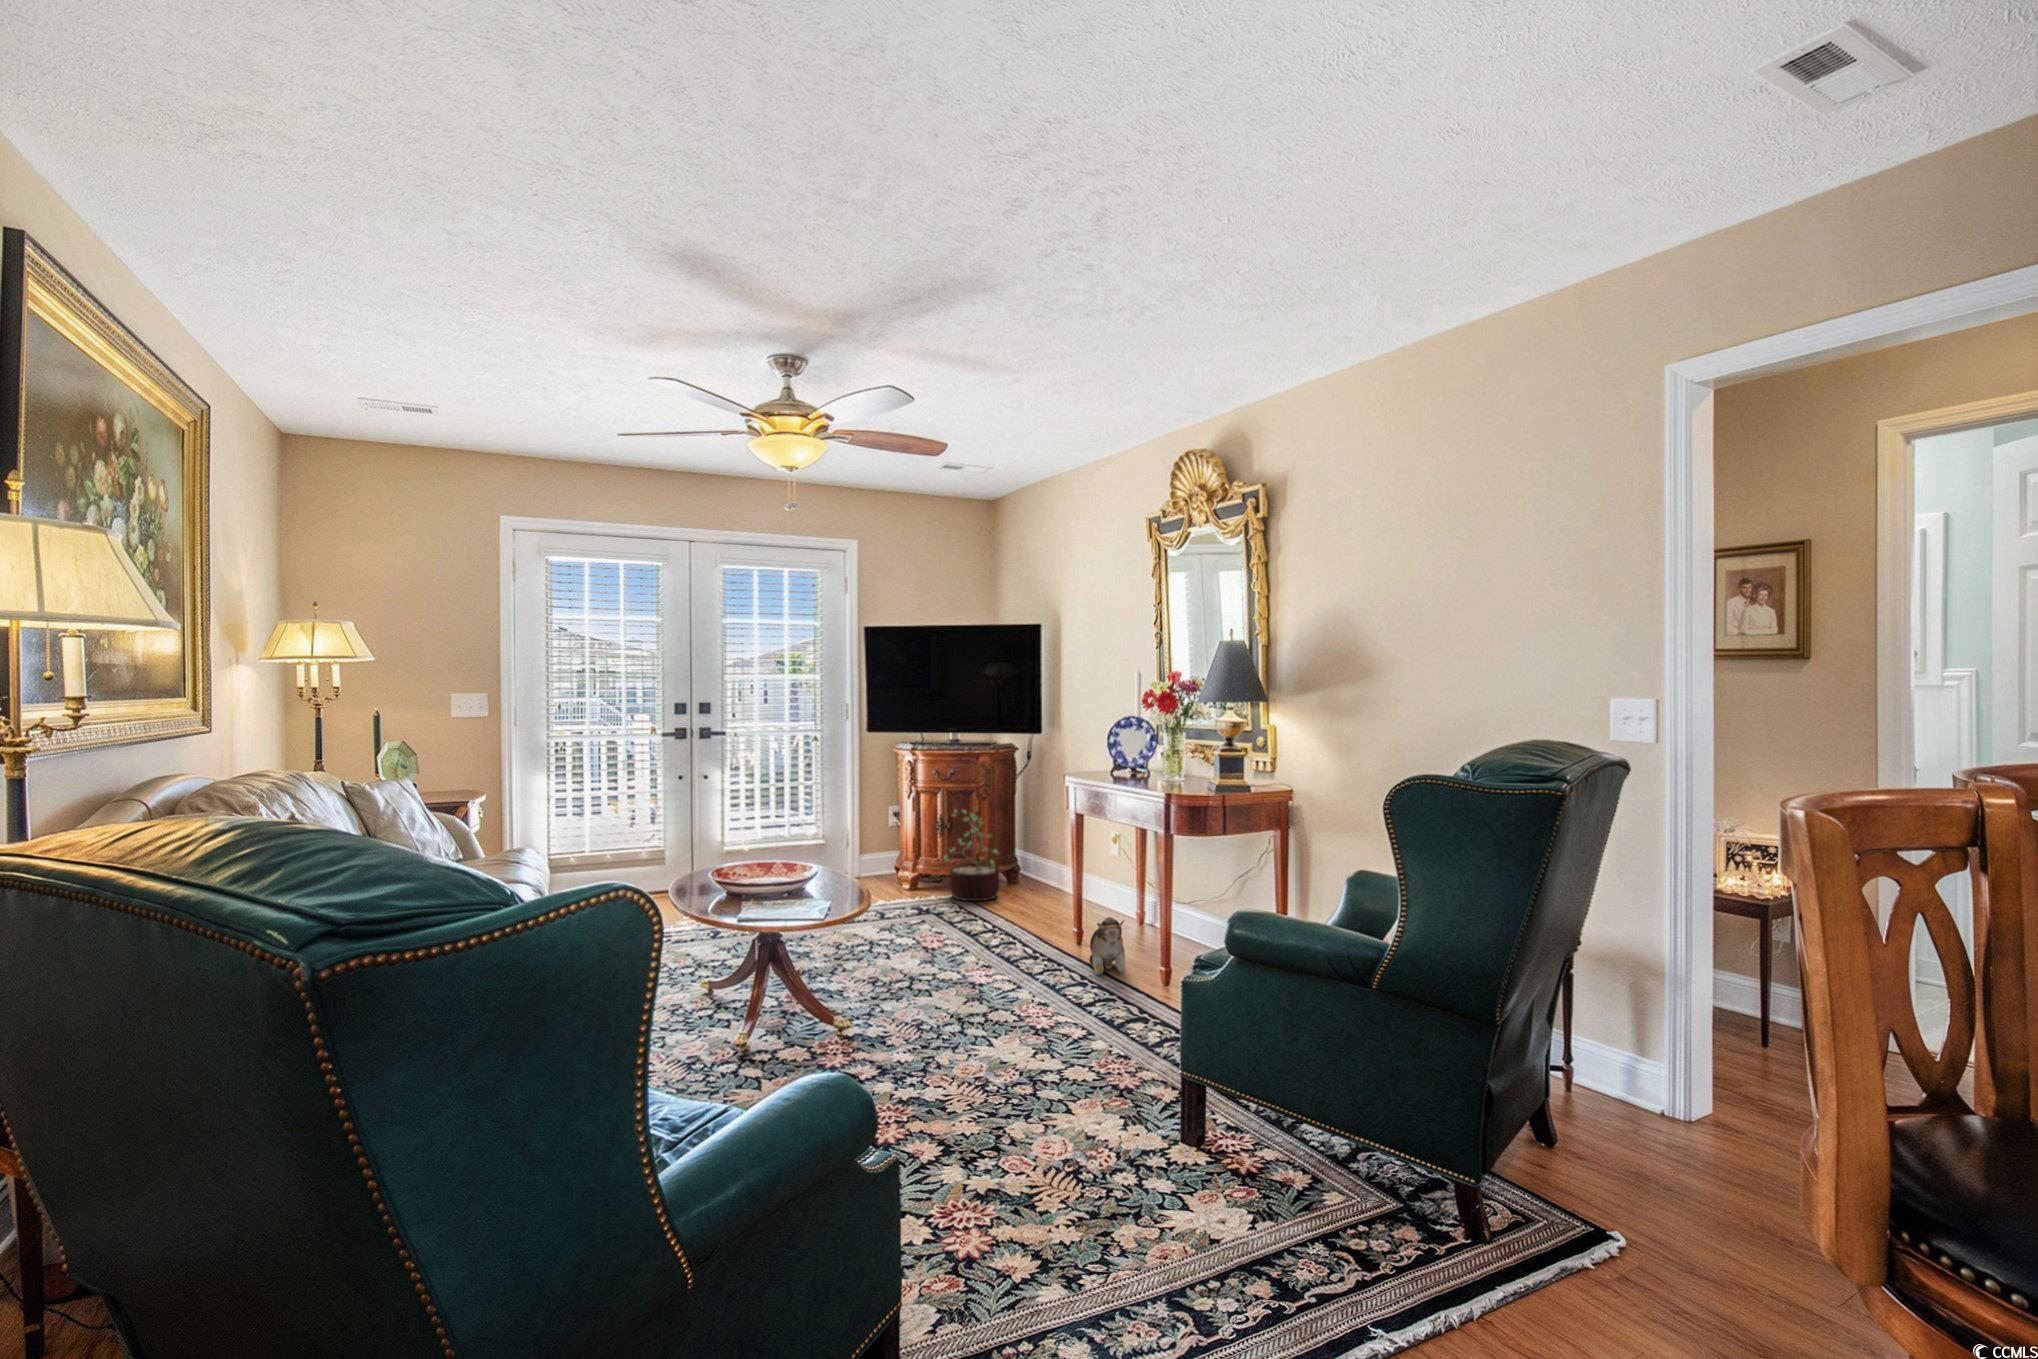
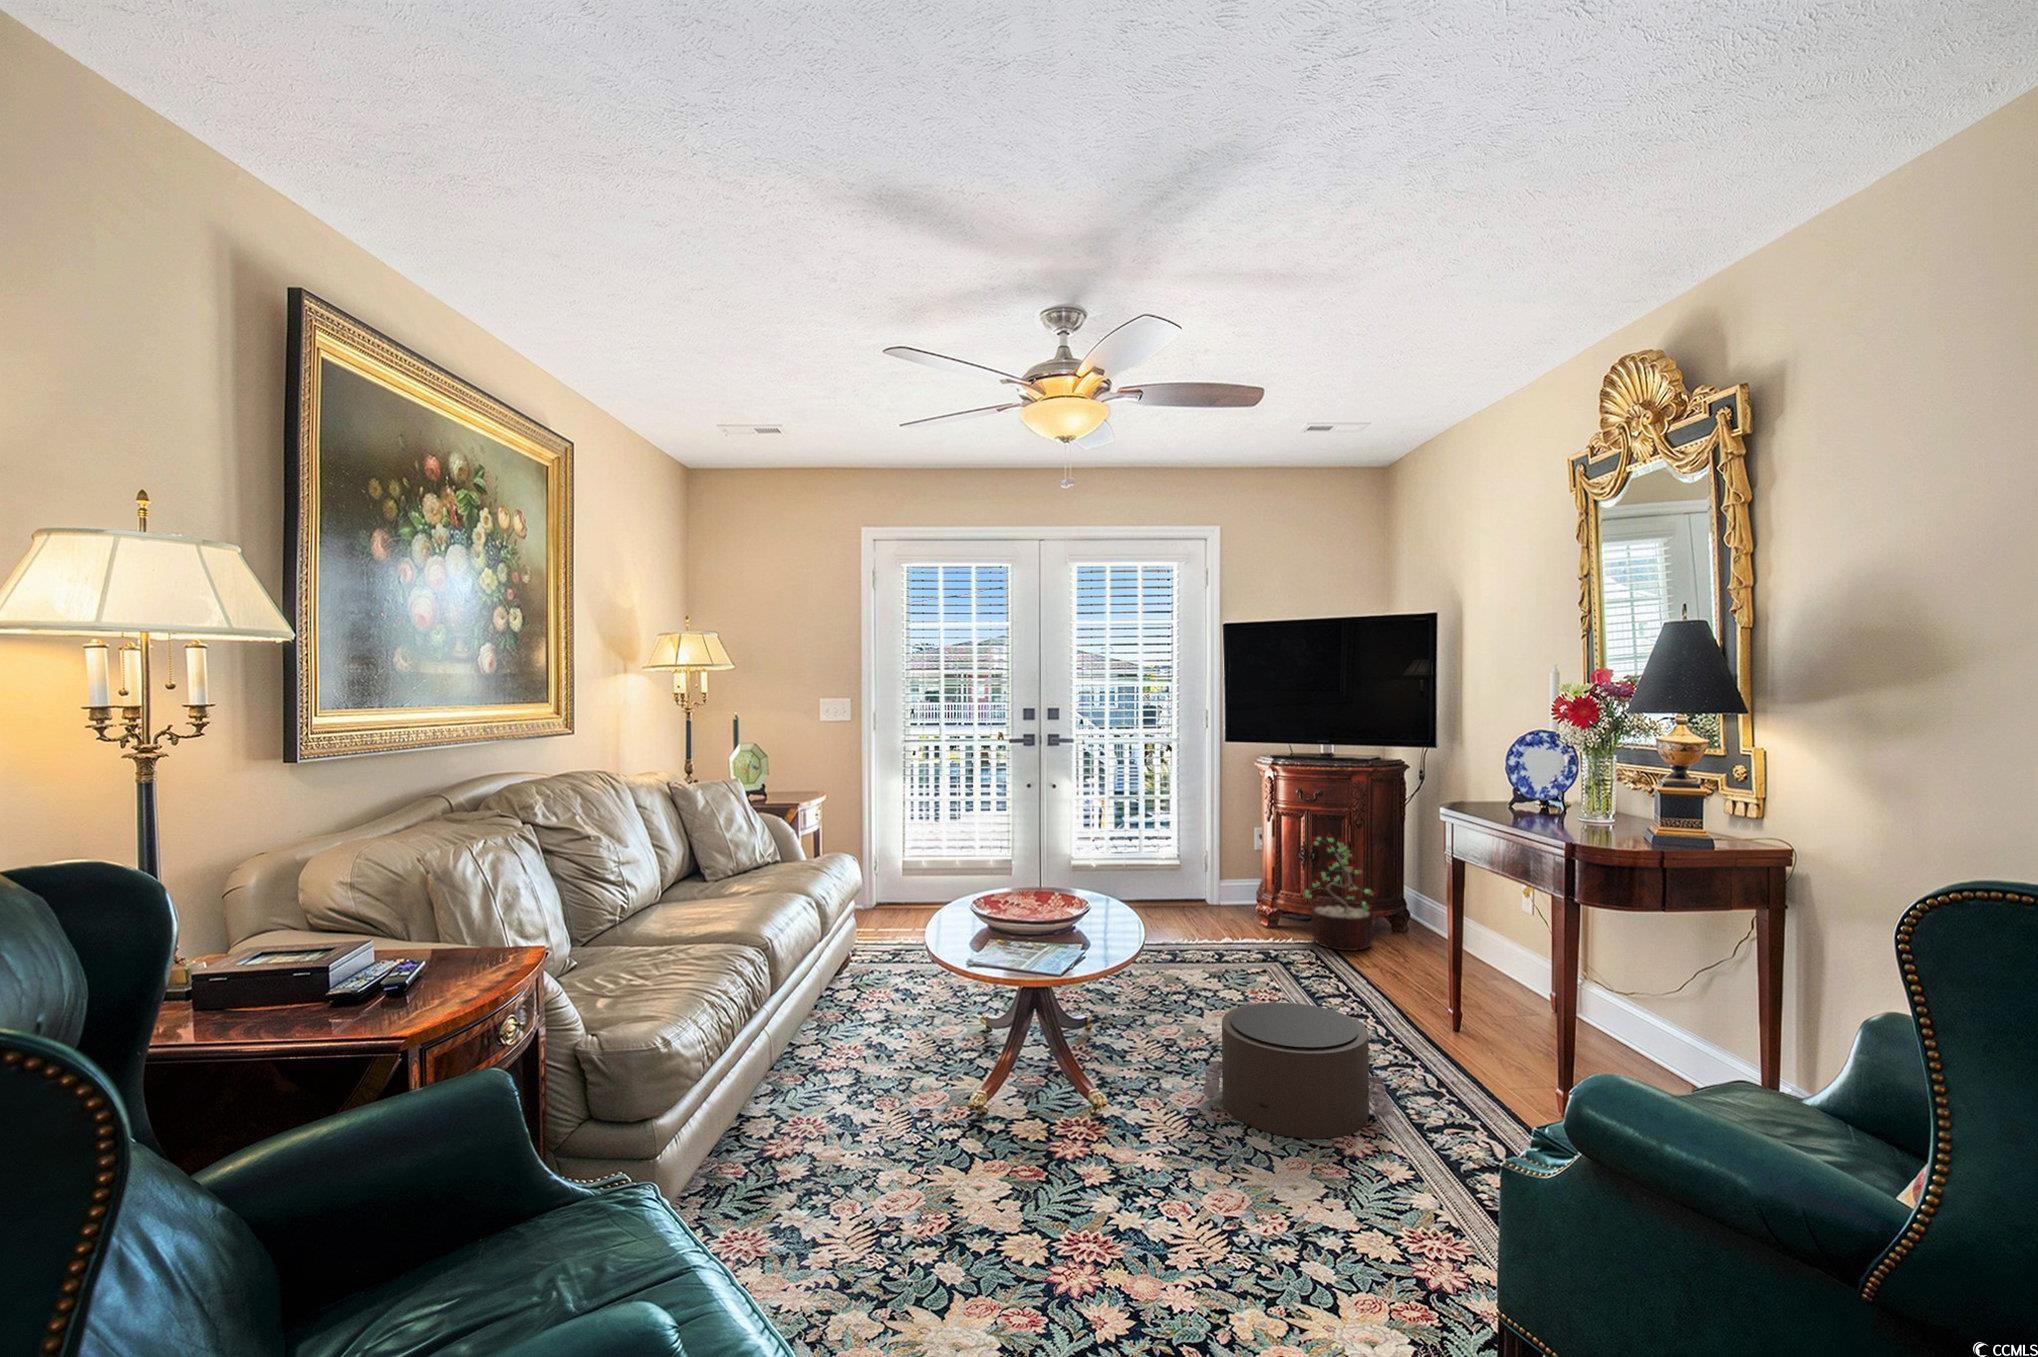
plush toy: present [1090,917,1126,975] -> none [1459,1006,1511,1086]
pouf: none [922,931,1066,1026] -> present [1203,1002,1393,1139]

